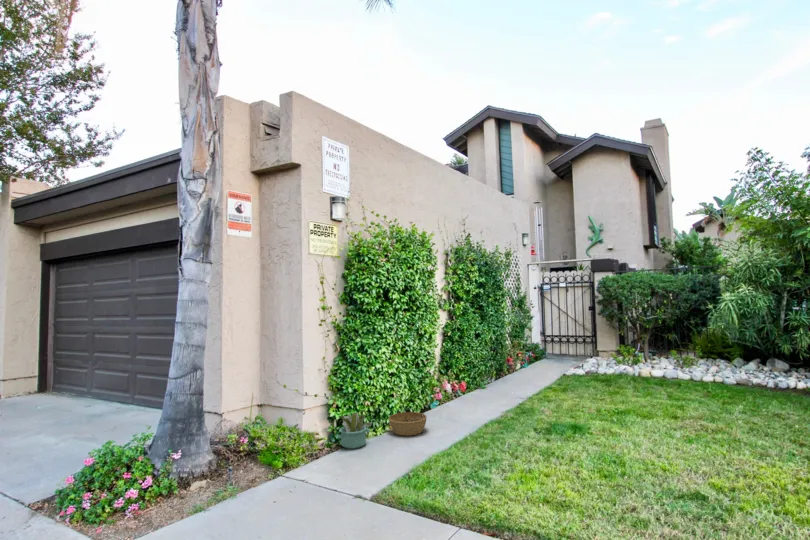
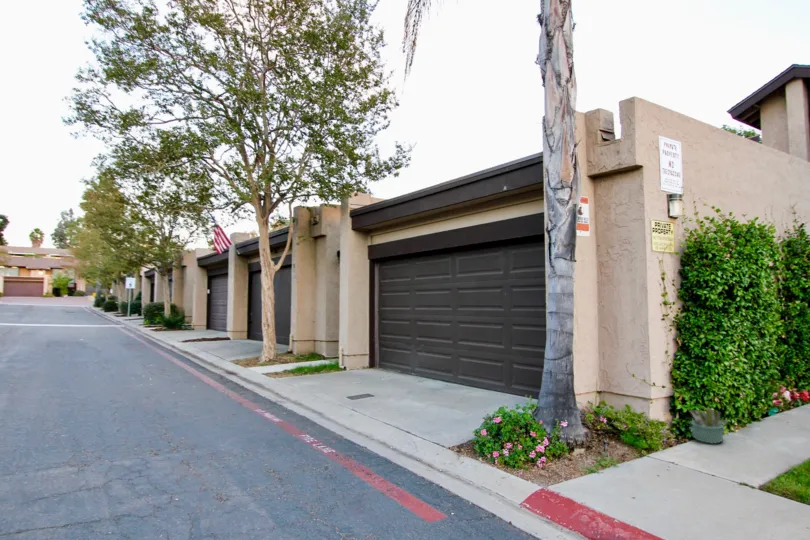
basket: present [389,412,427,436] -> none [739,415,791,440]

